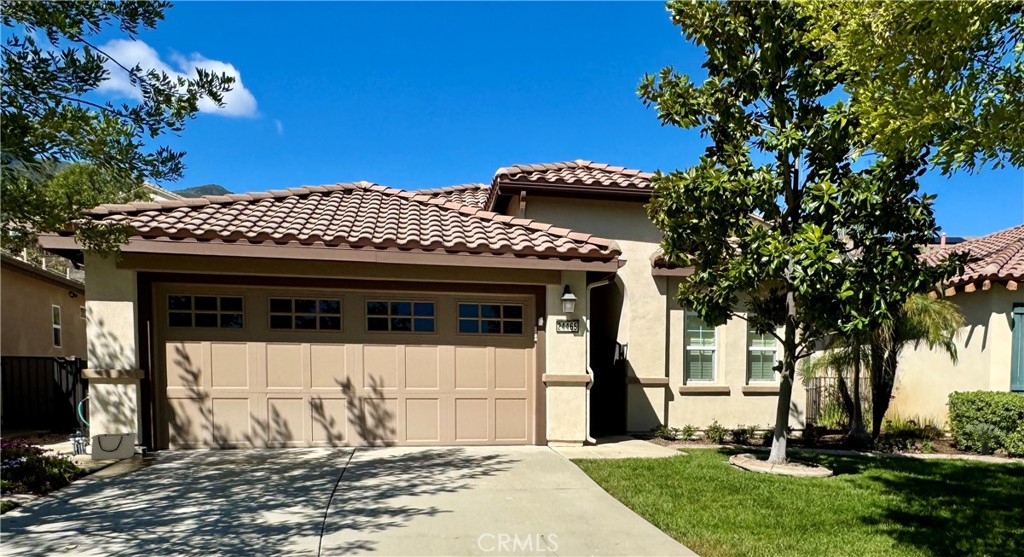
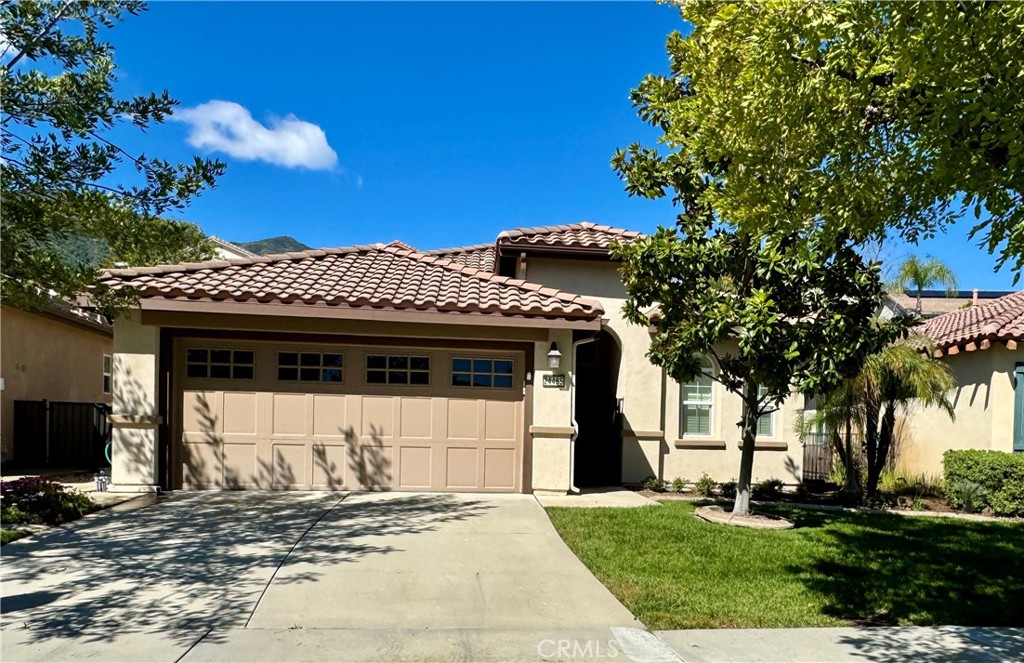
storage bin: present [91,433,137,460] -> none [122,472,159,495]

